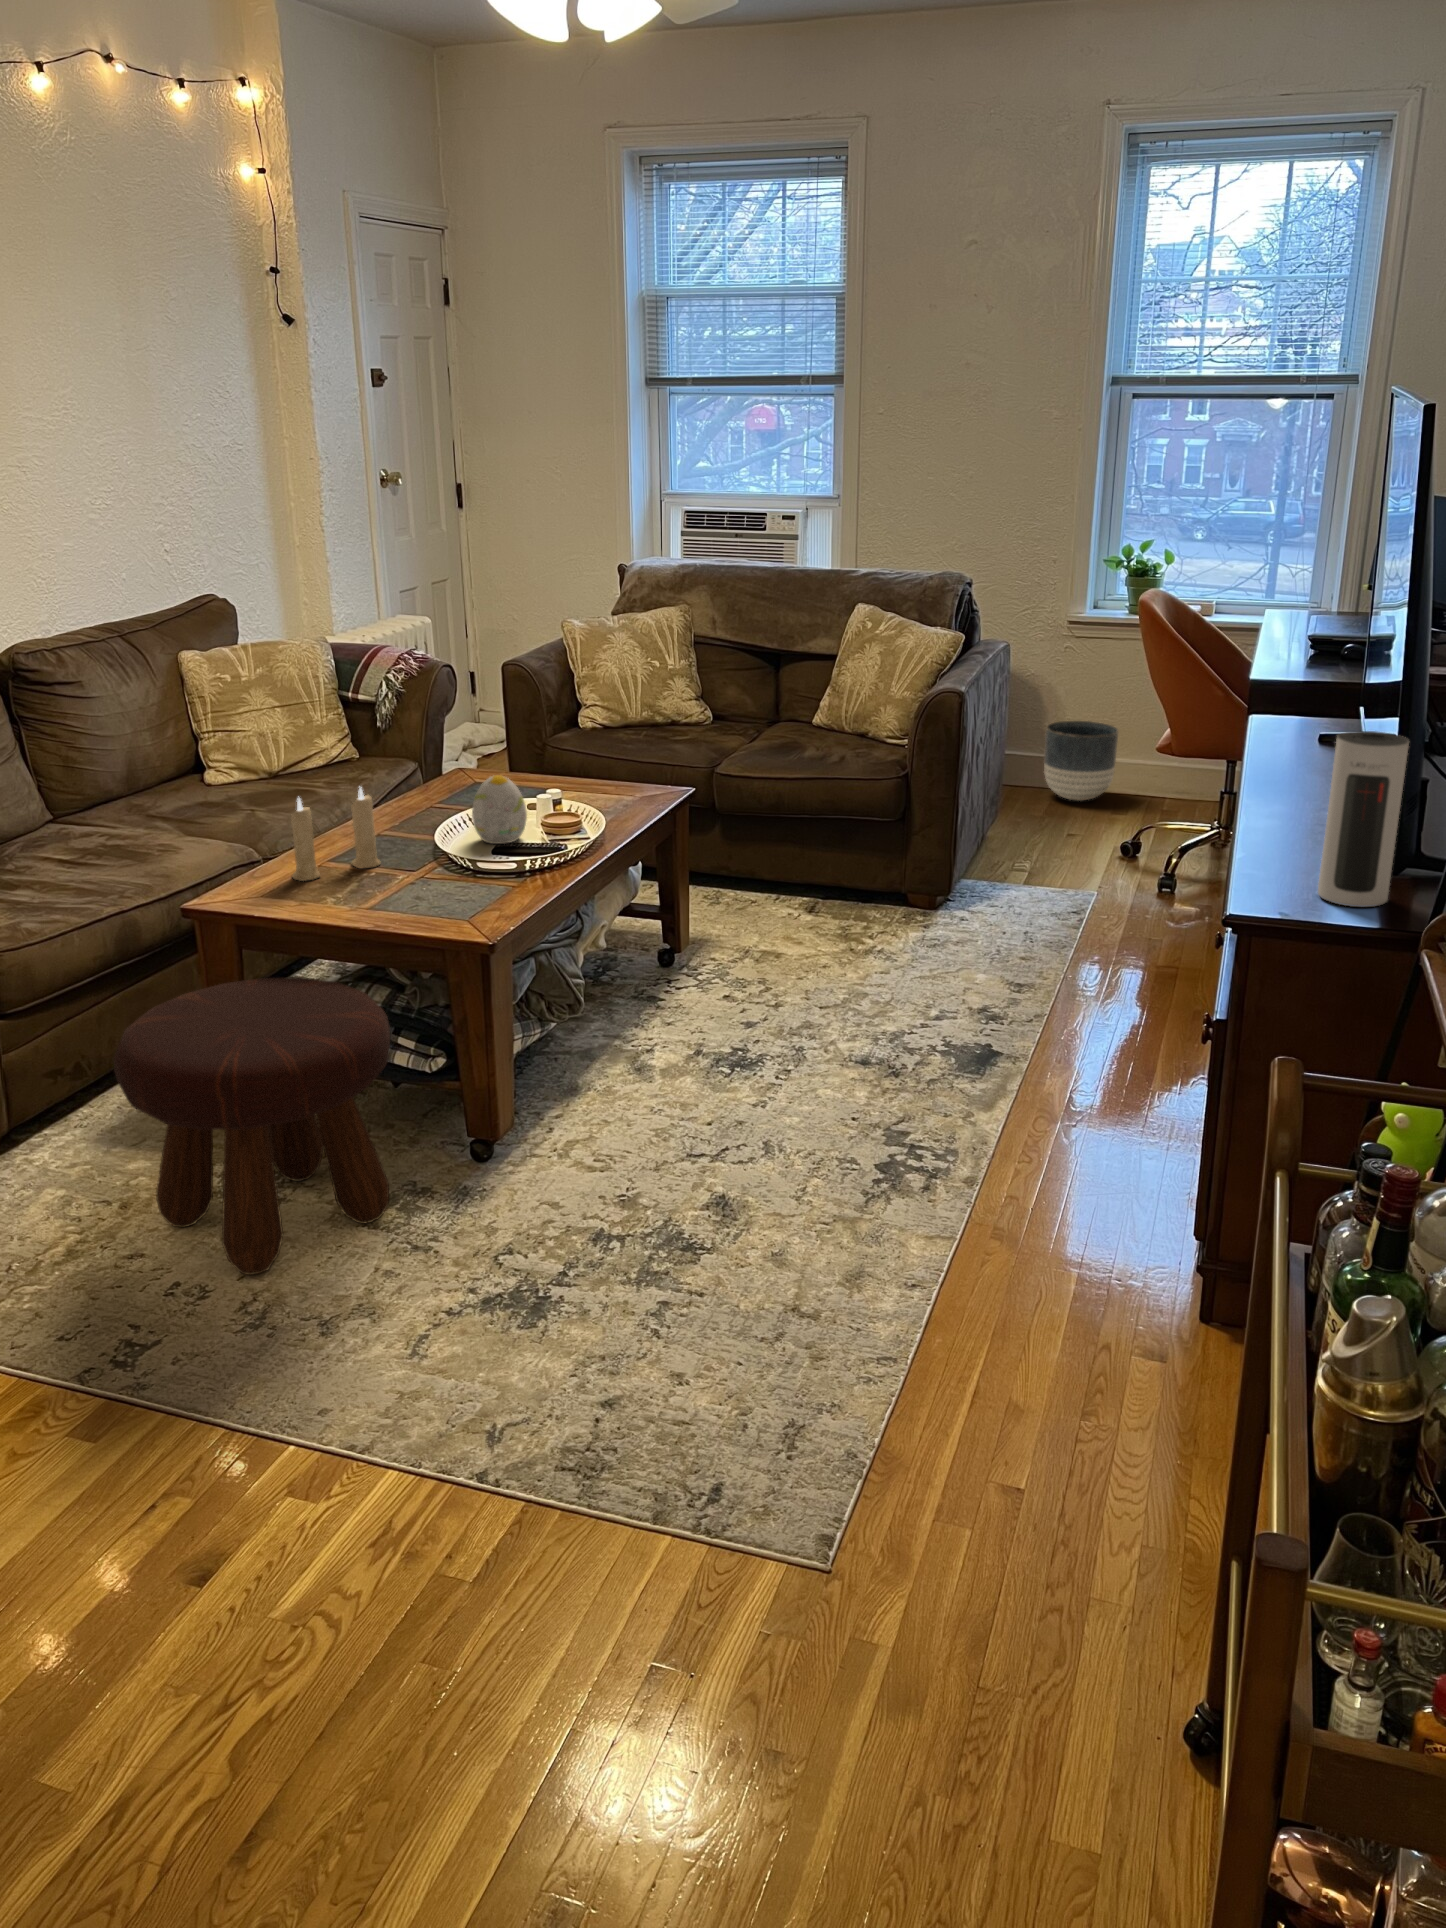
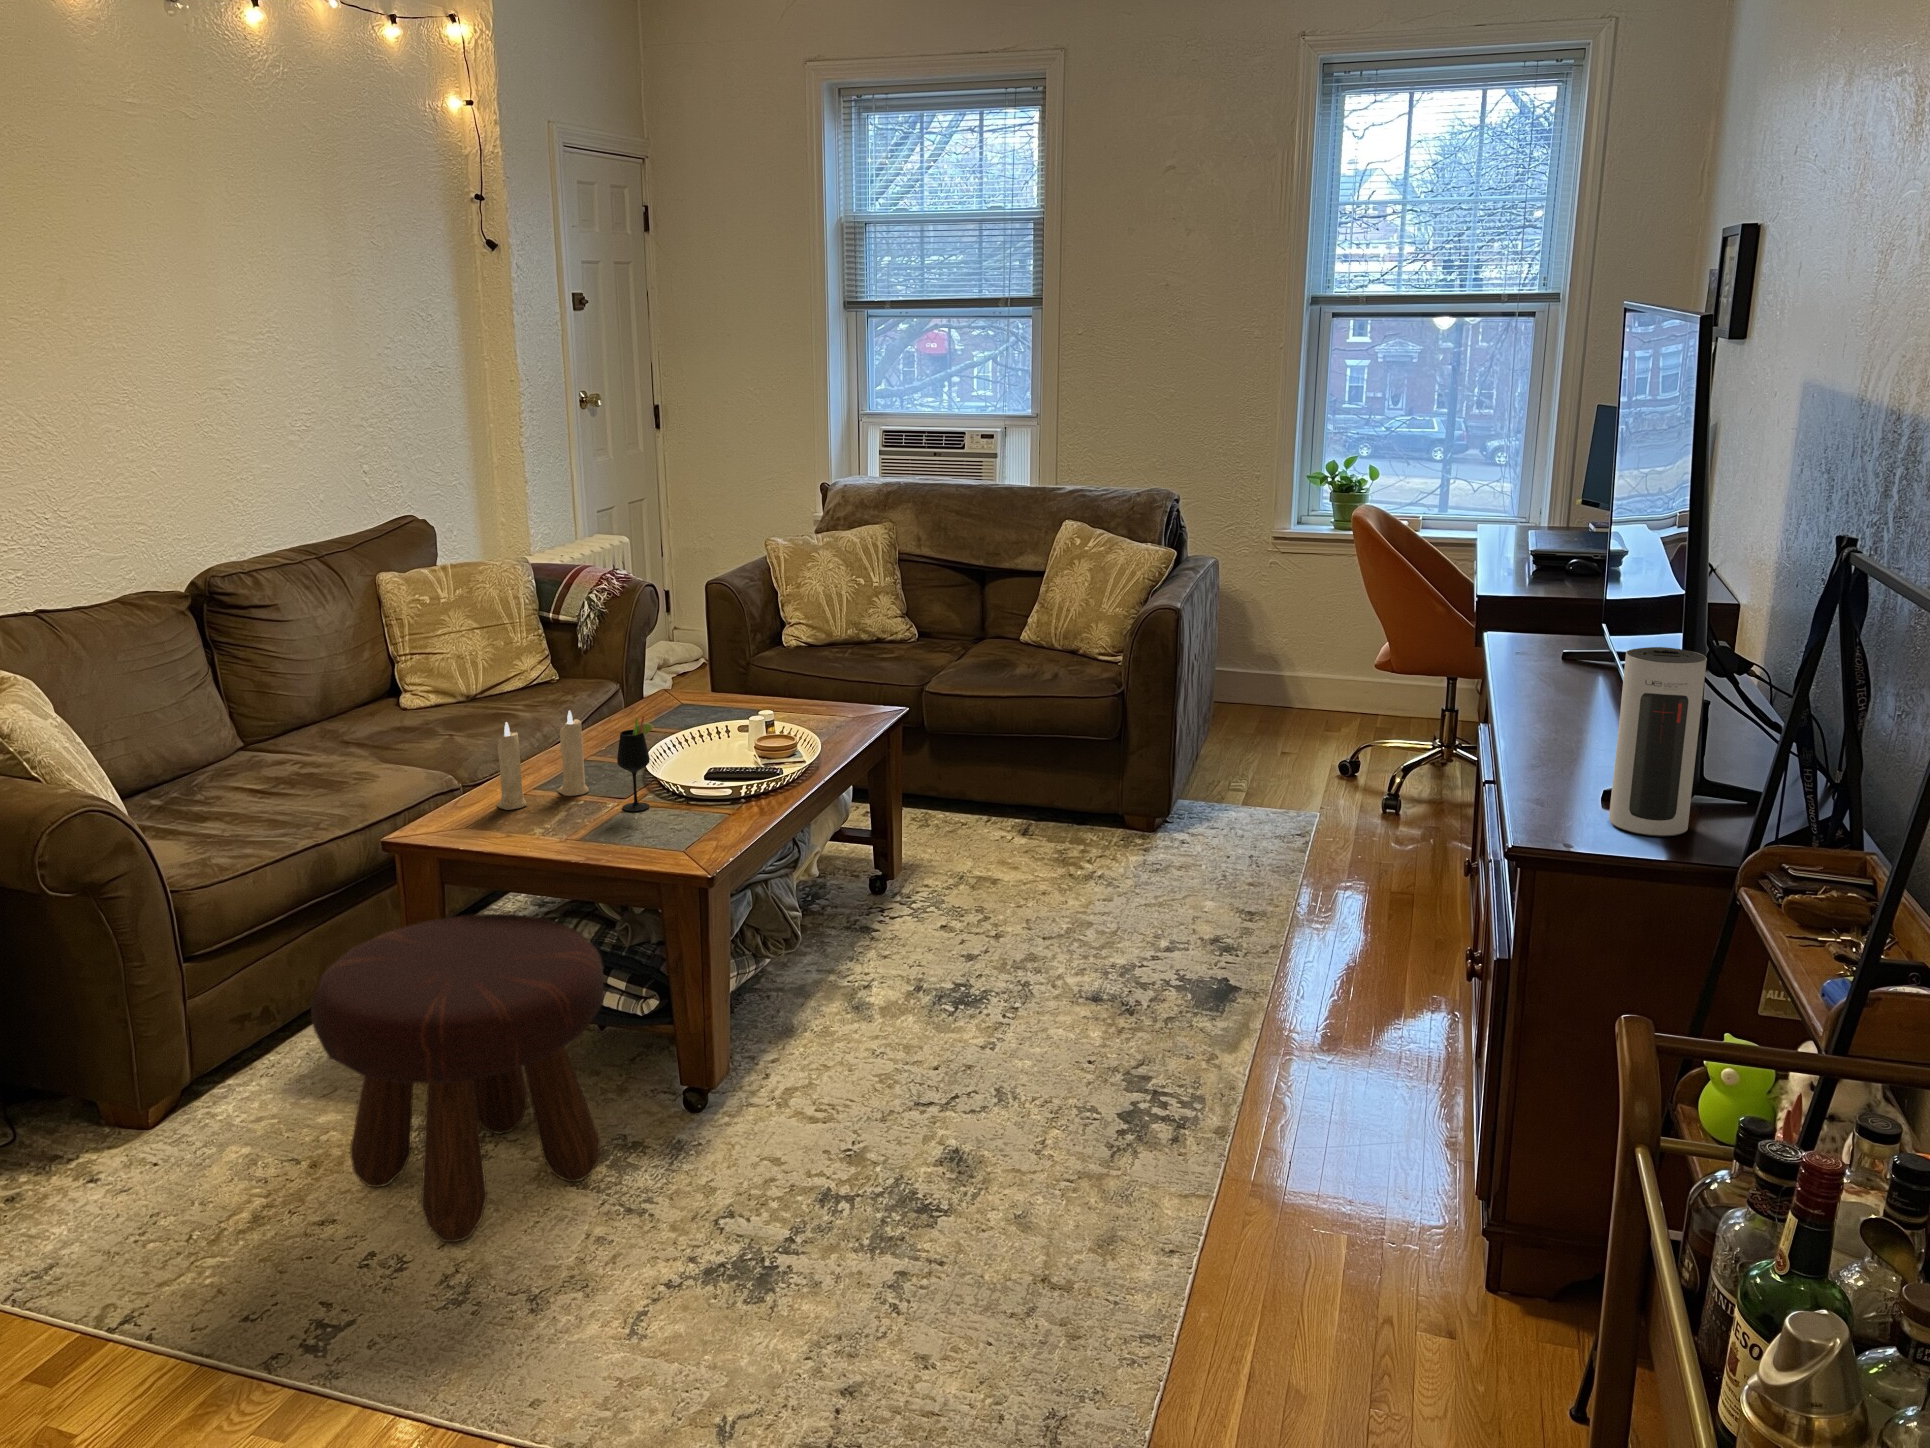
planter: present [1044,721,1119,800] -> none [1251,636,1327,717]
decorative egg: present [472,775,527,844] -> none [684,698,740,769]
wine glass: none [406,792,441,883] -> present [617,716,654,811]

